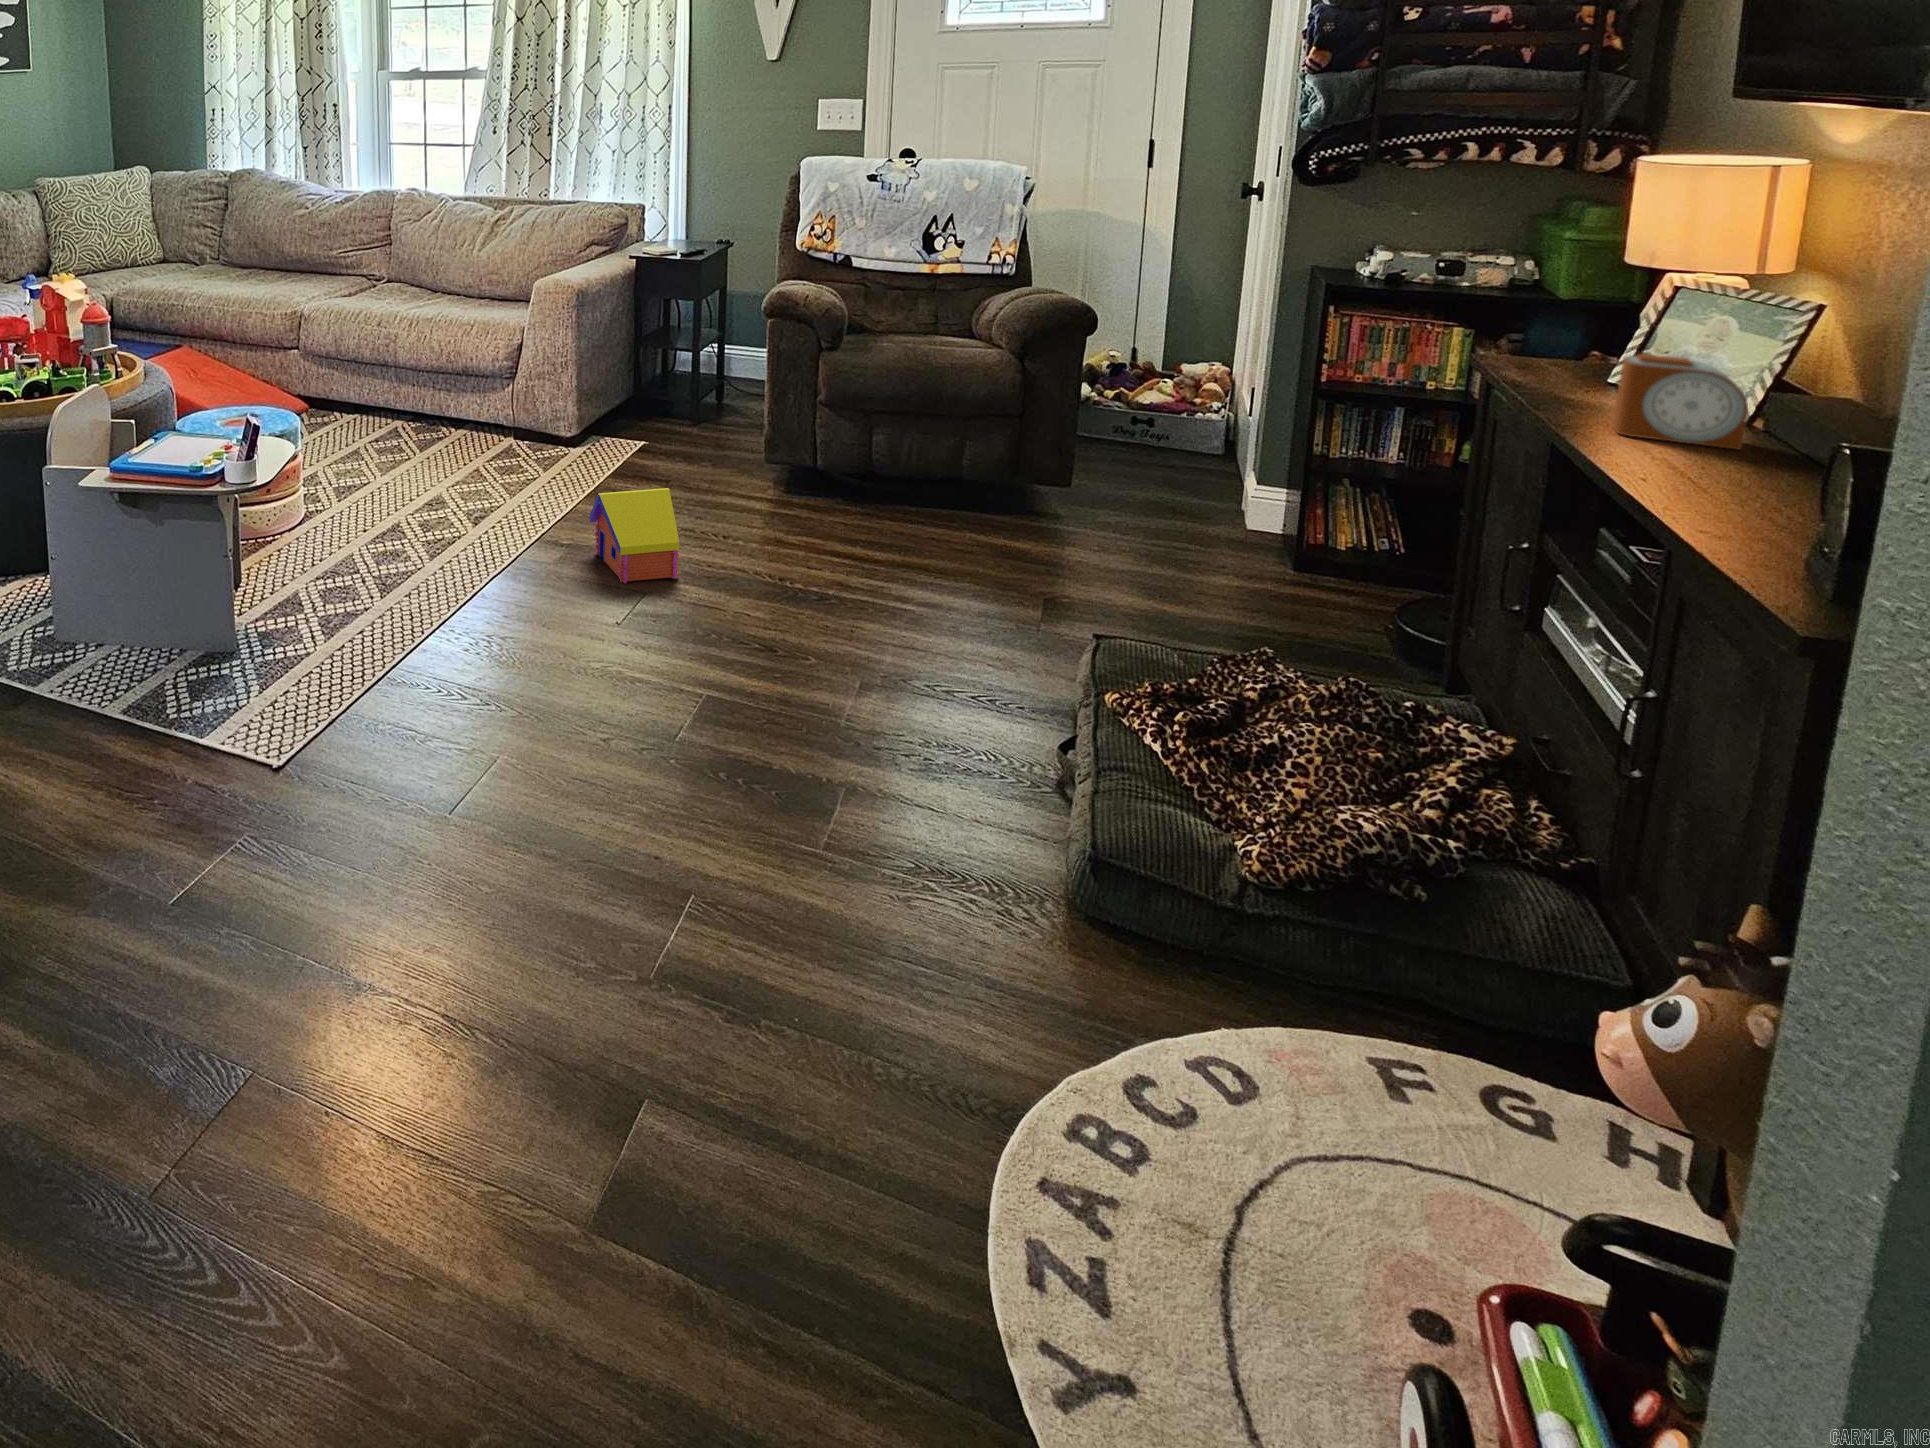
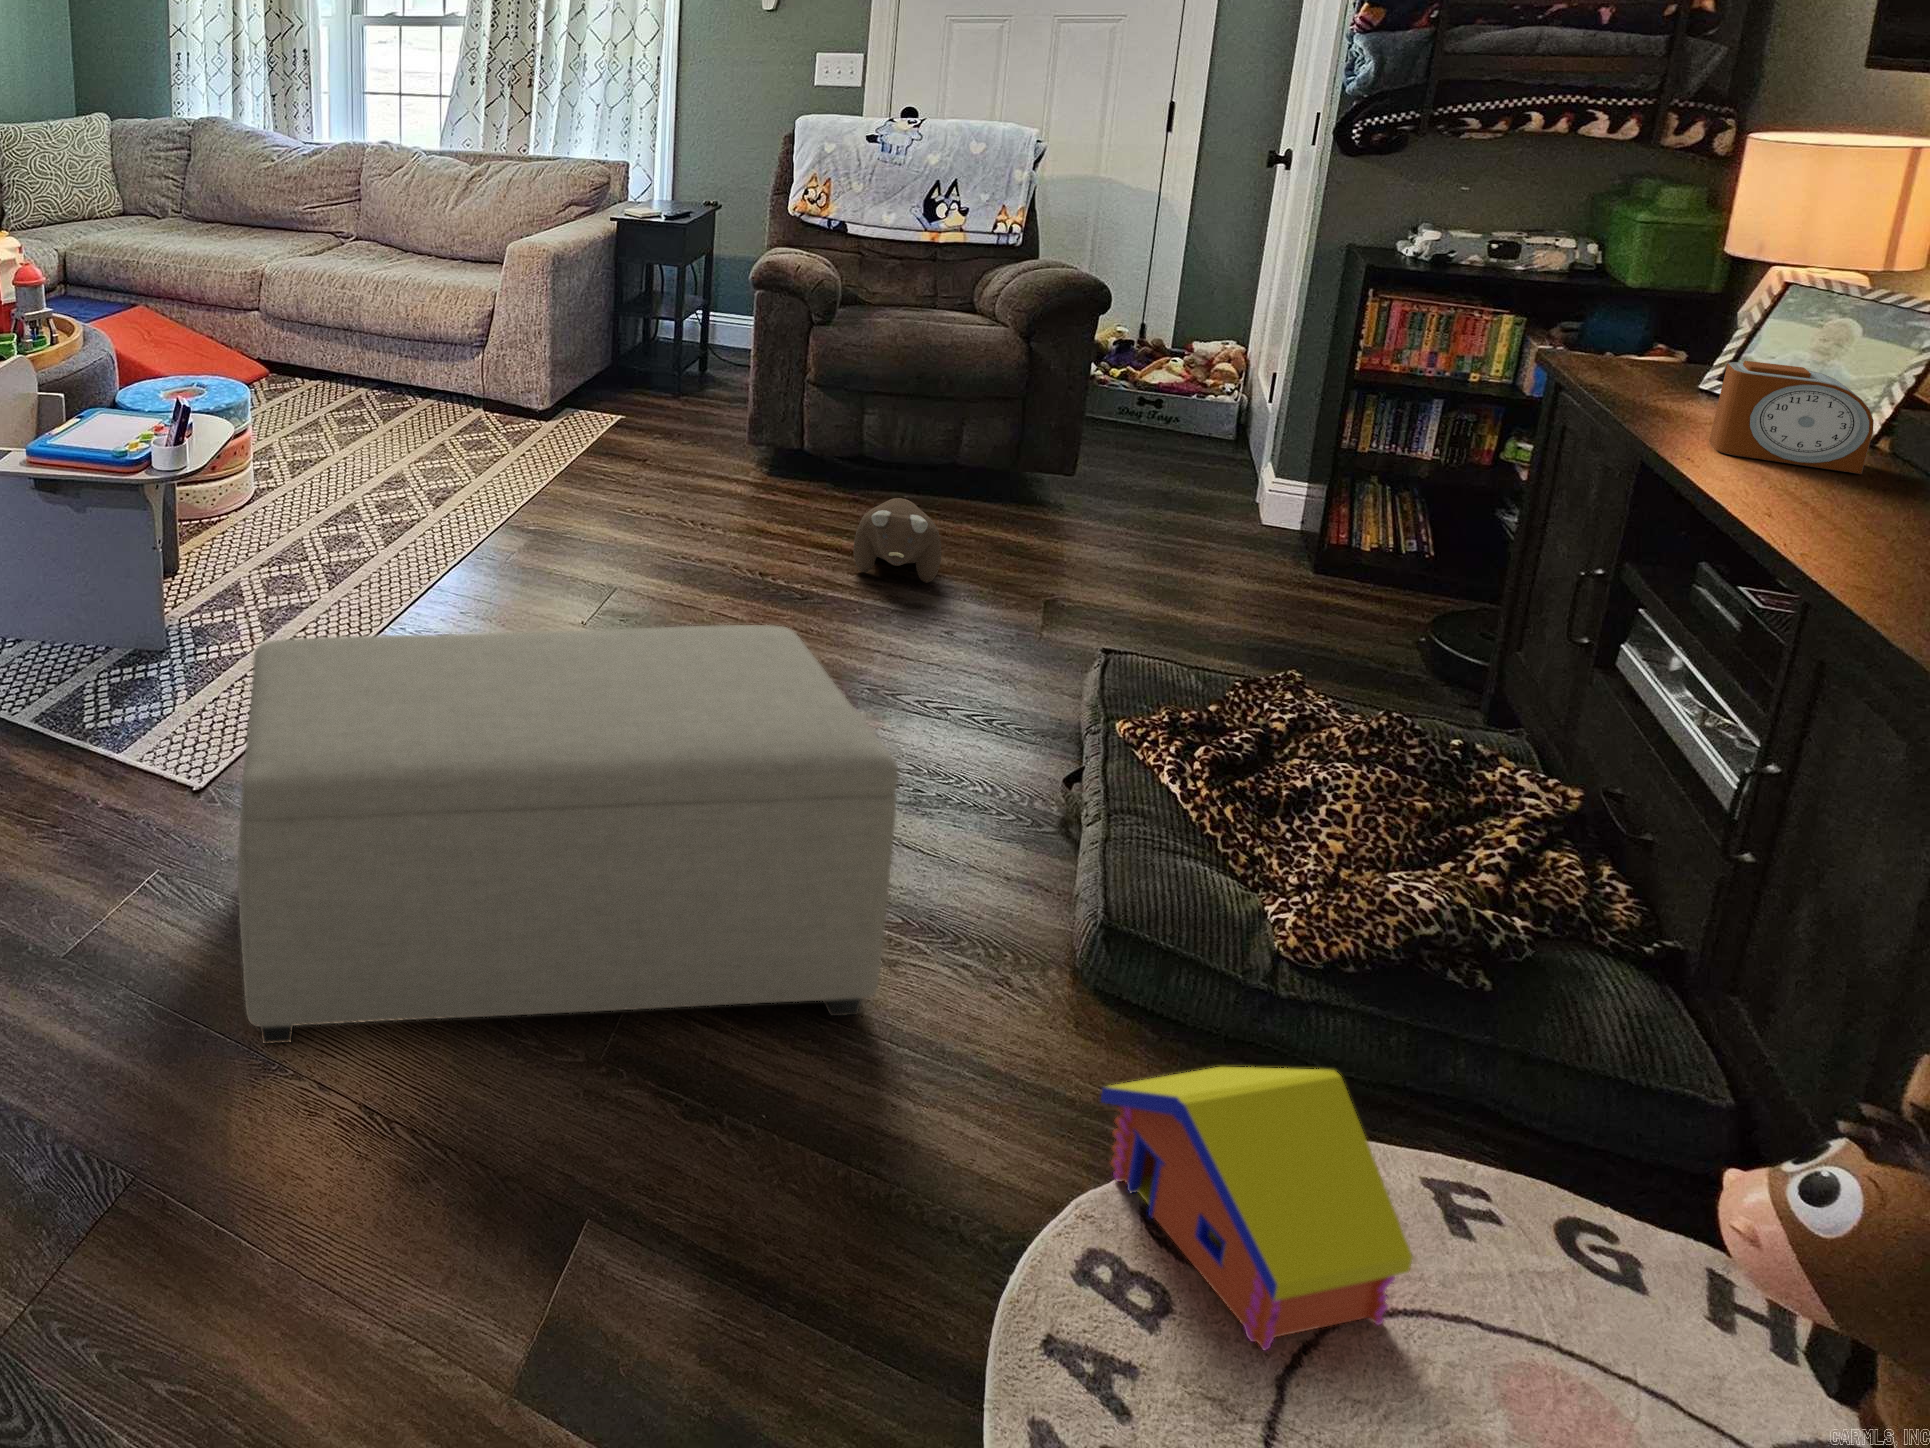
toy house: present [590,488,679,583] -> present [1101,1067,1412,1350]
plush toy: none [861,505,942,582] -> present [854,498,941,583]
ottoman: none [331,603,904,969] -> present [238,625,898,1044]

